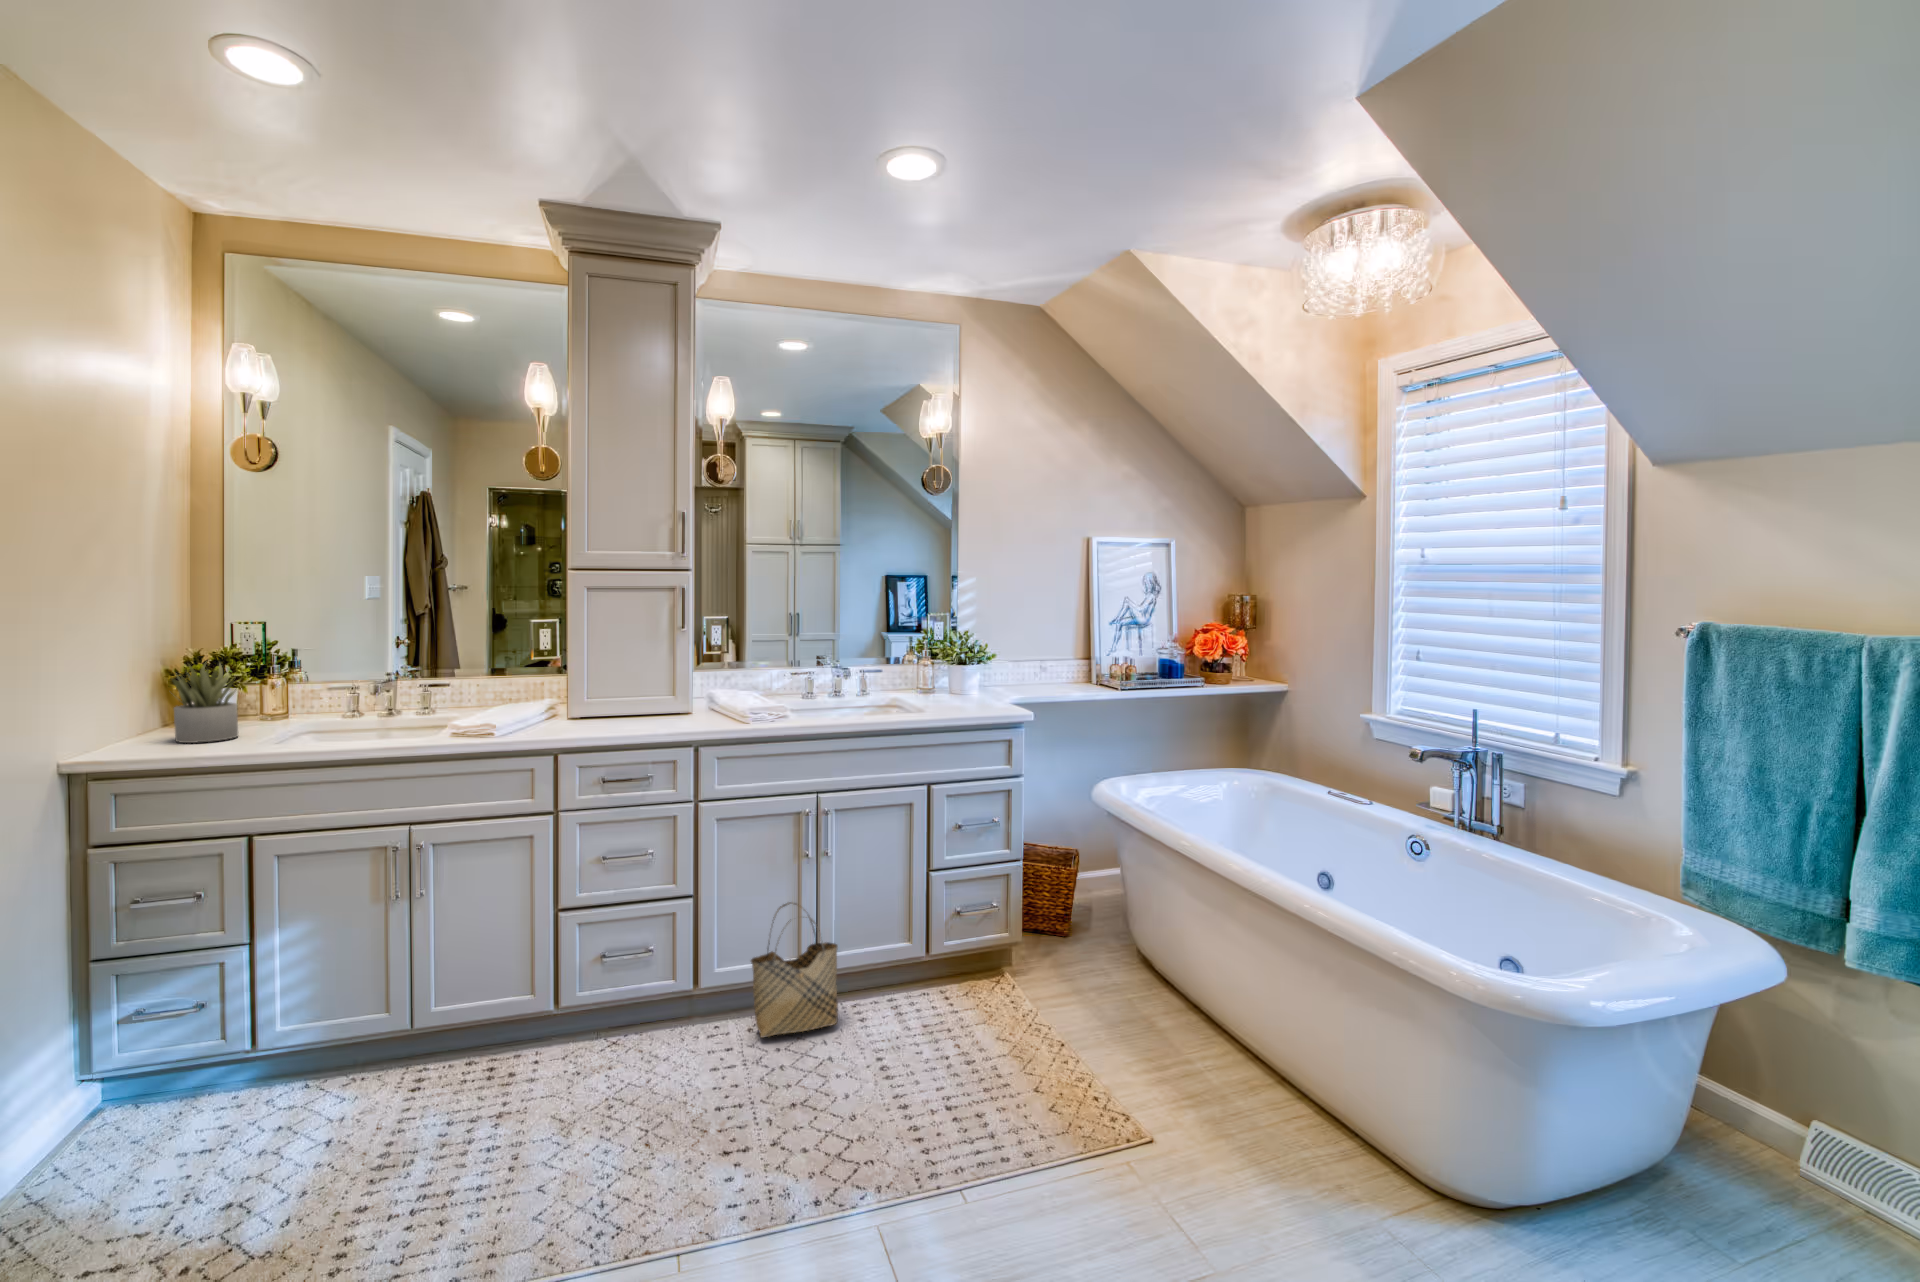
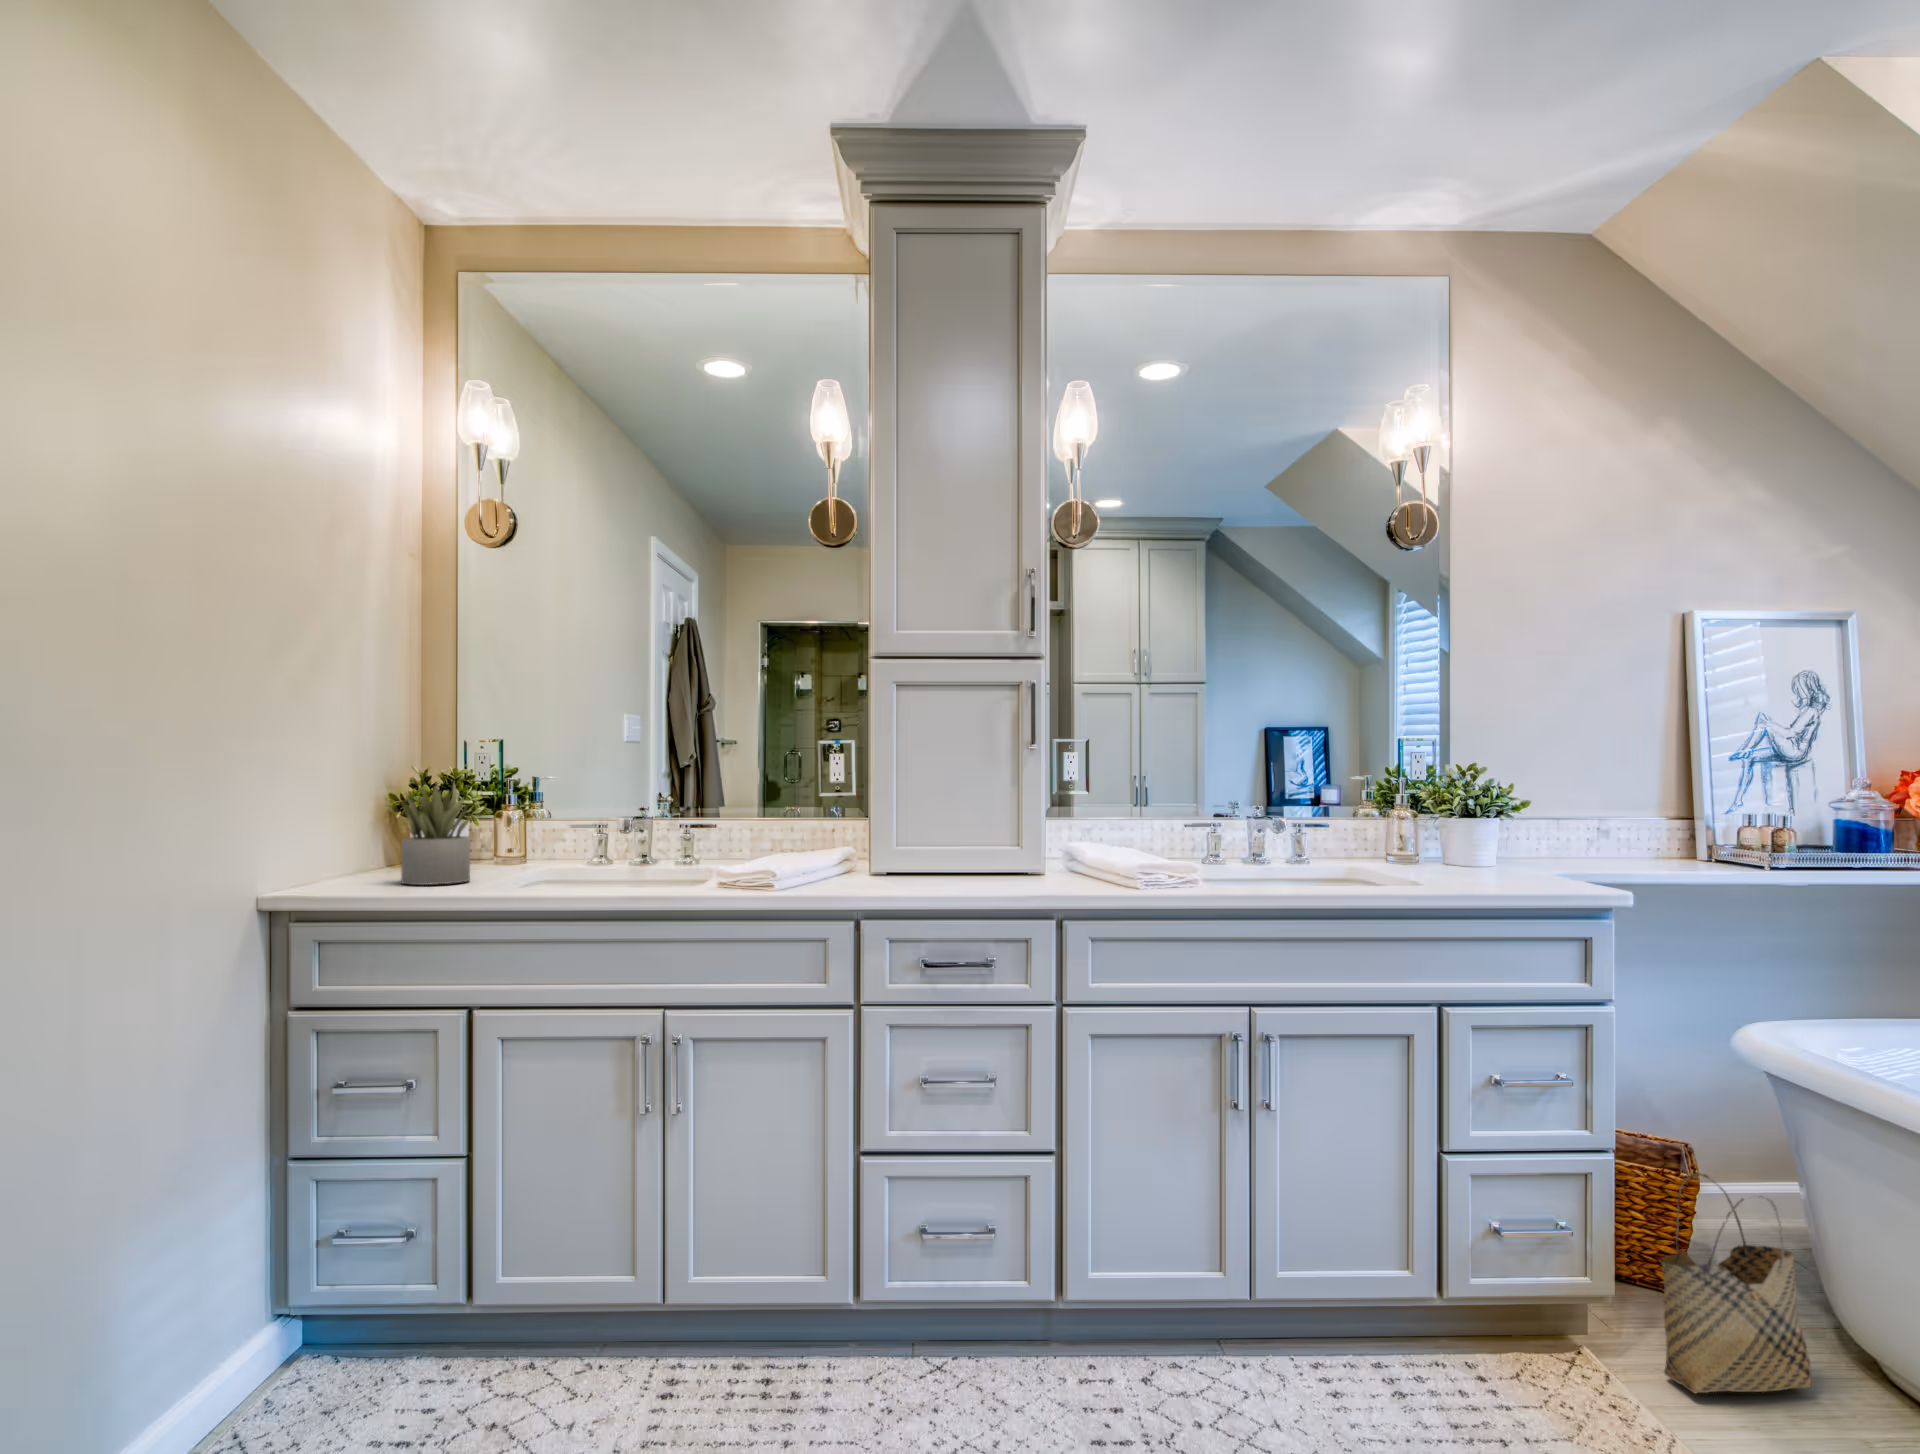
woven basket: present [751,903,838,1038] -> present [1660,1173,1811,1393]

